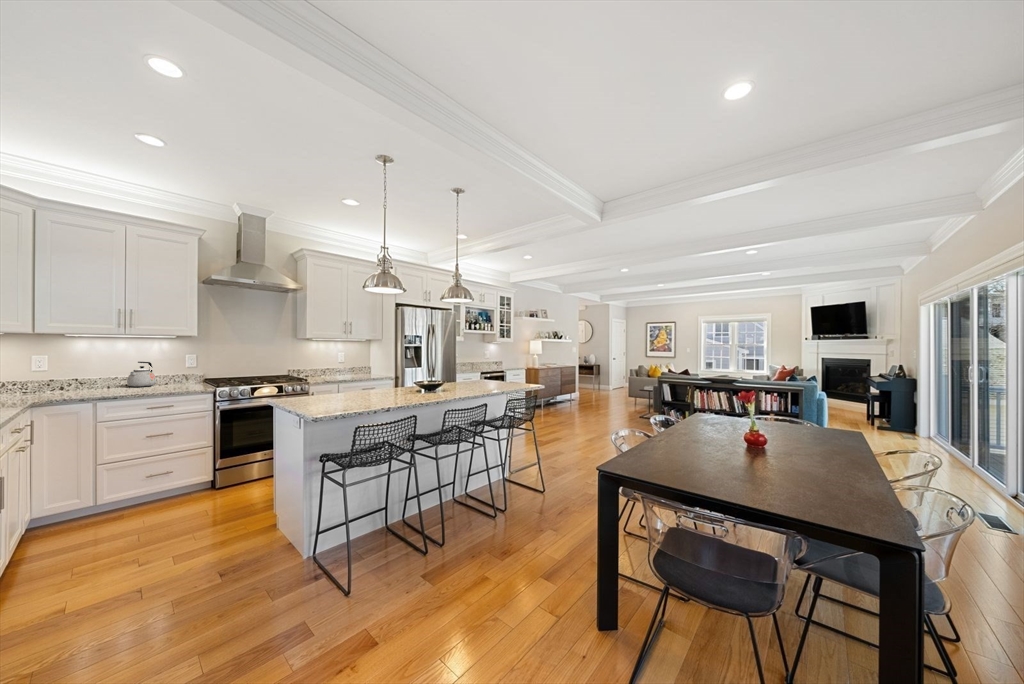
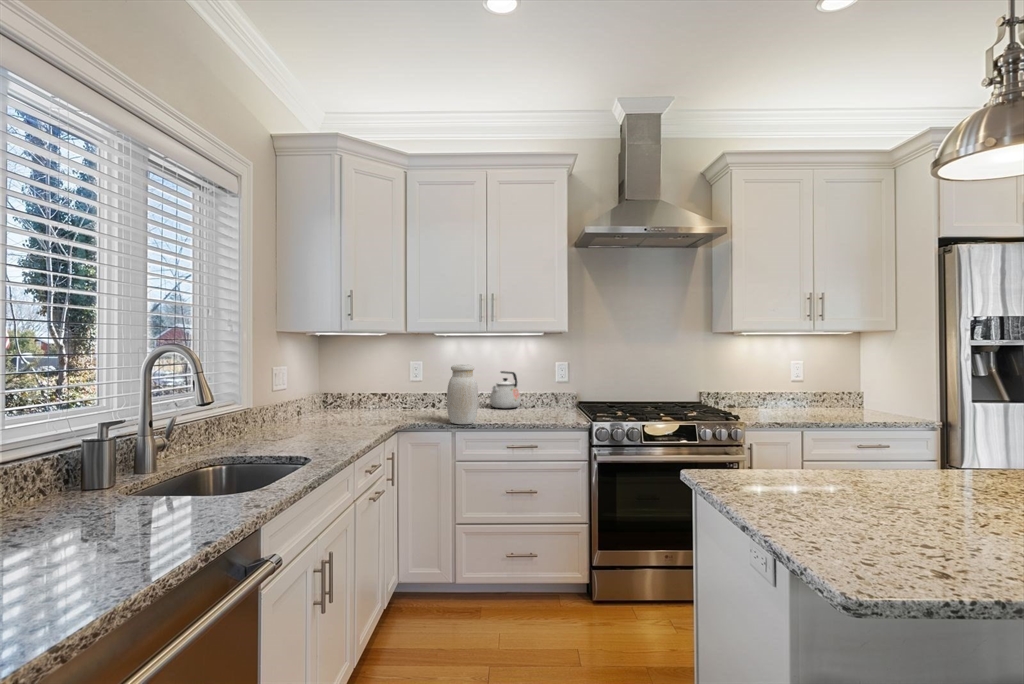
jar: none [94,357,123,396] -> present [447,365,478,424]

